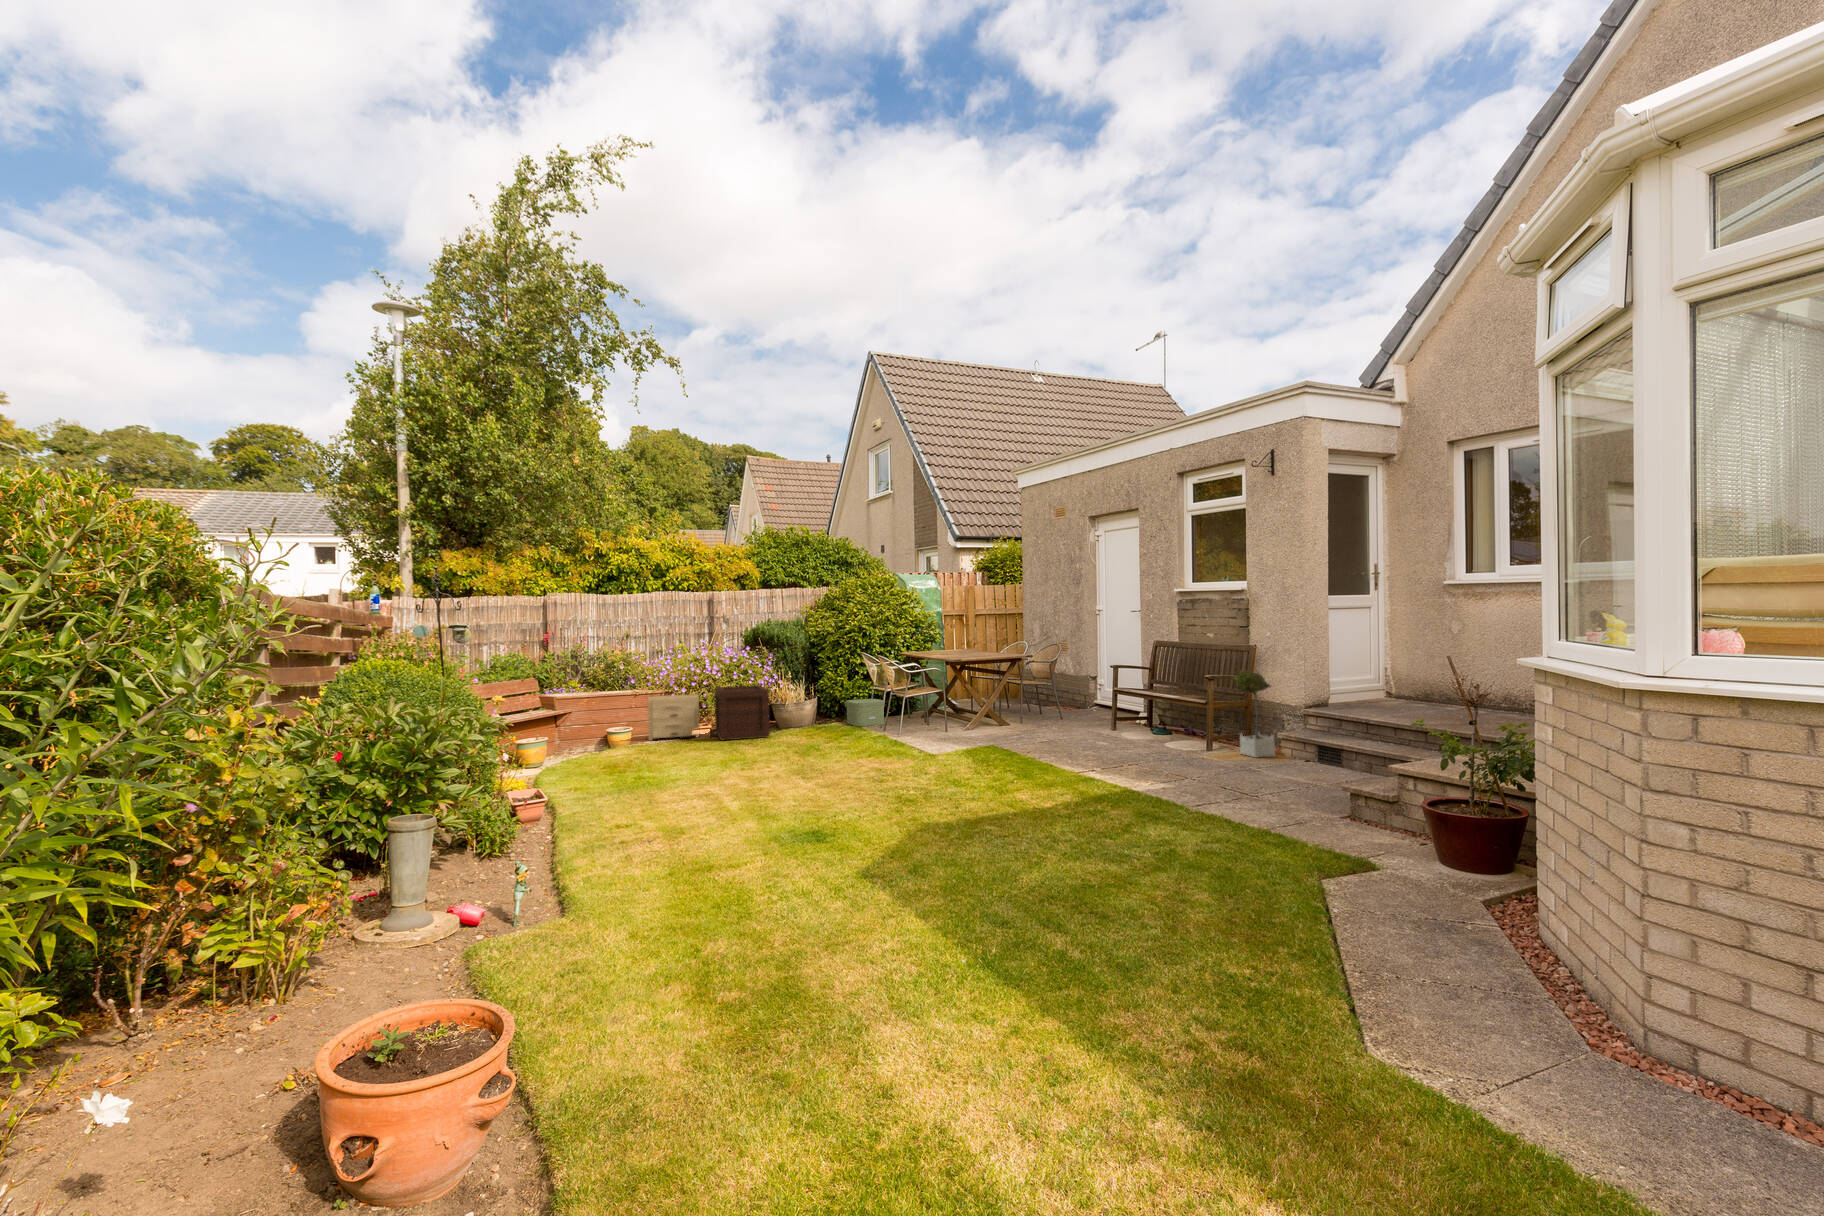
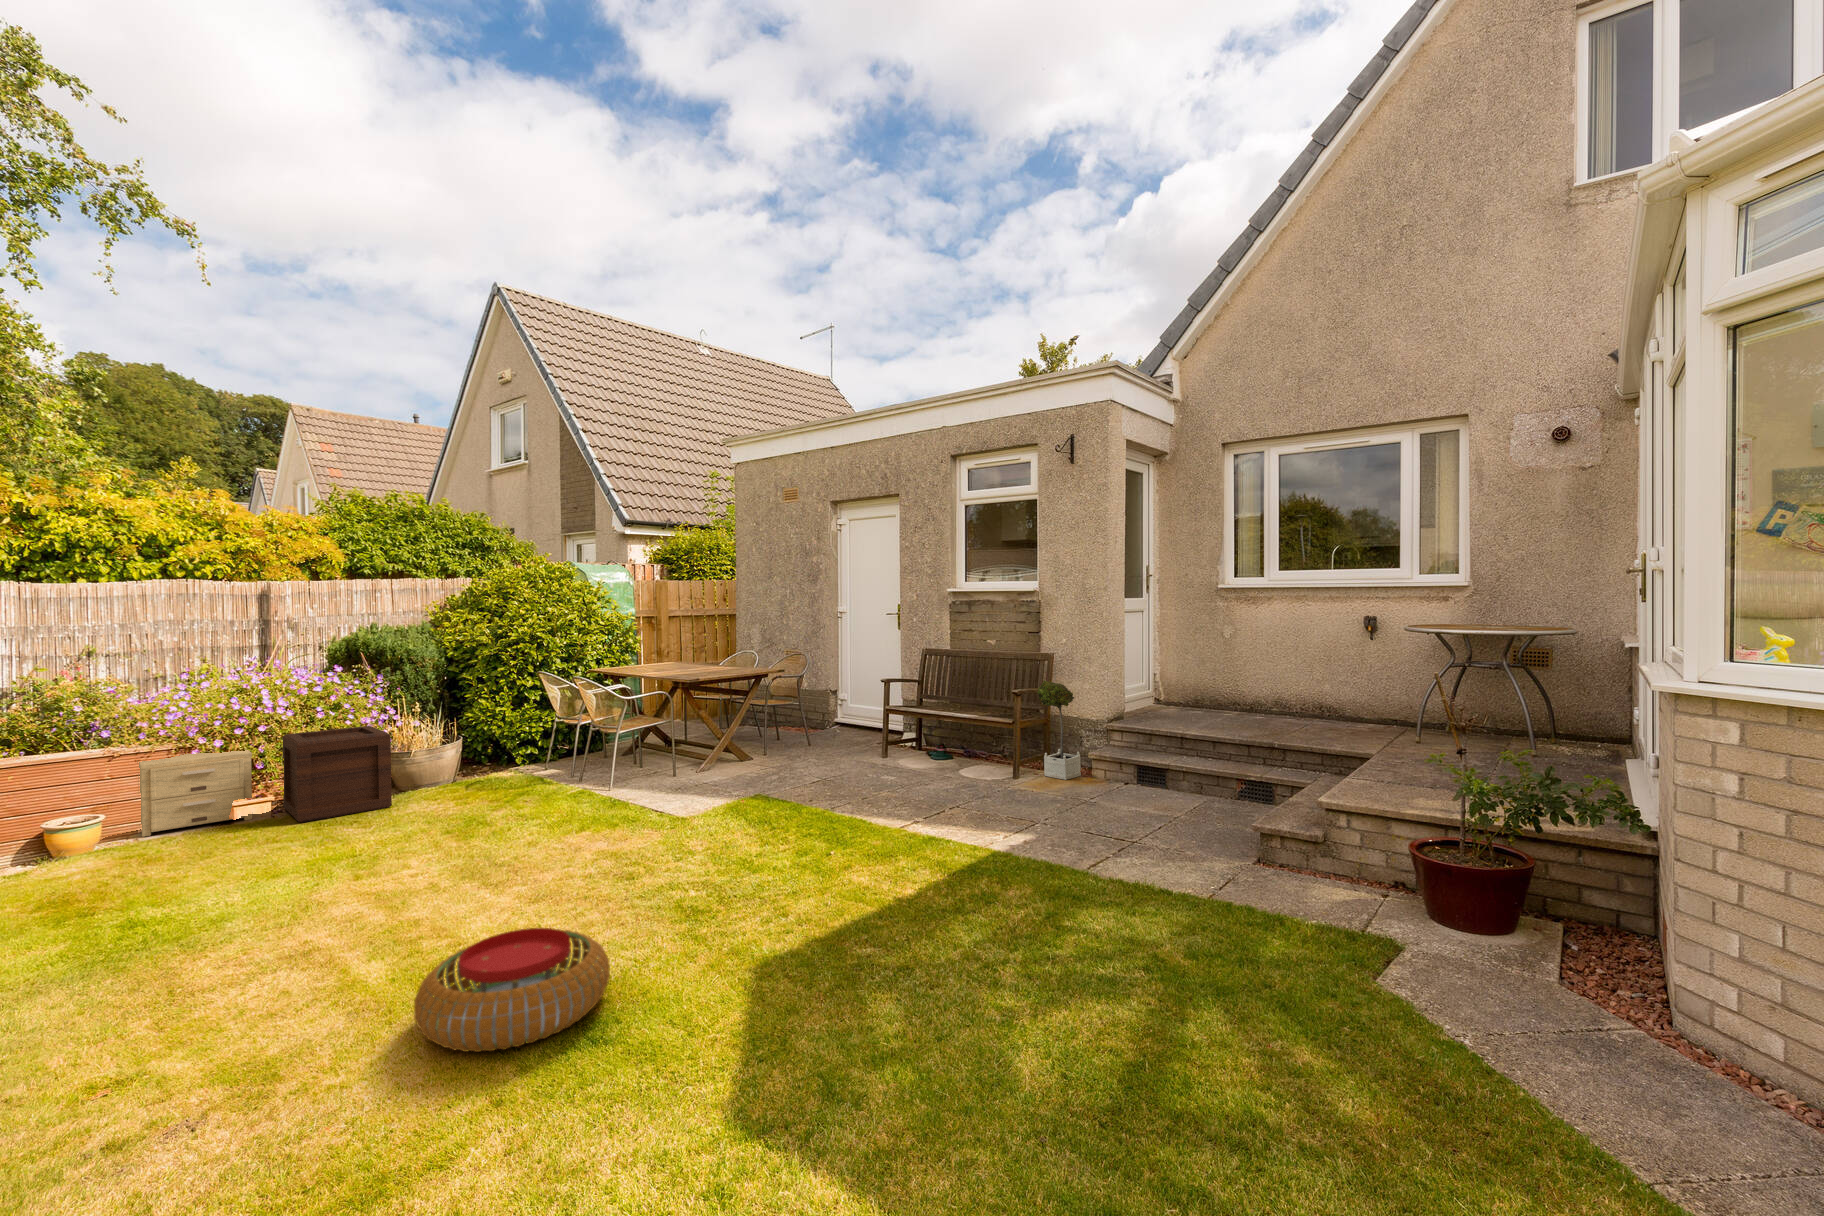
storage box: present [846,699,885,726] -> none [509,732,570,773]
pouf: none [735,782,830,831] -> present [414,928,610,1052]

